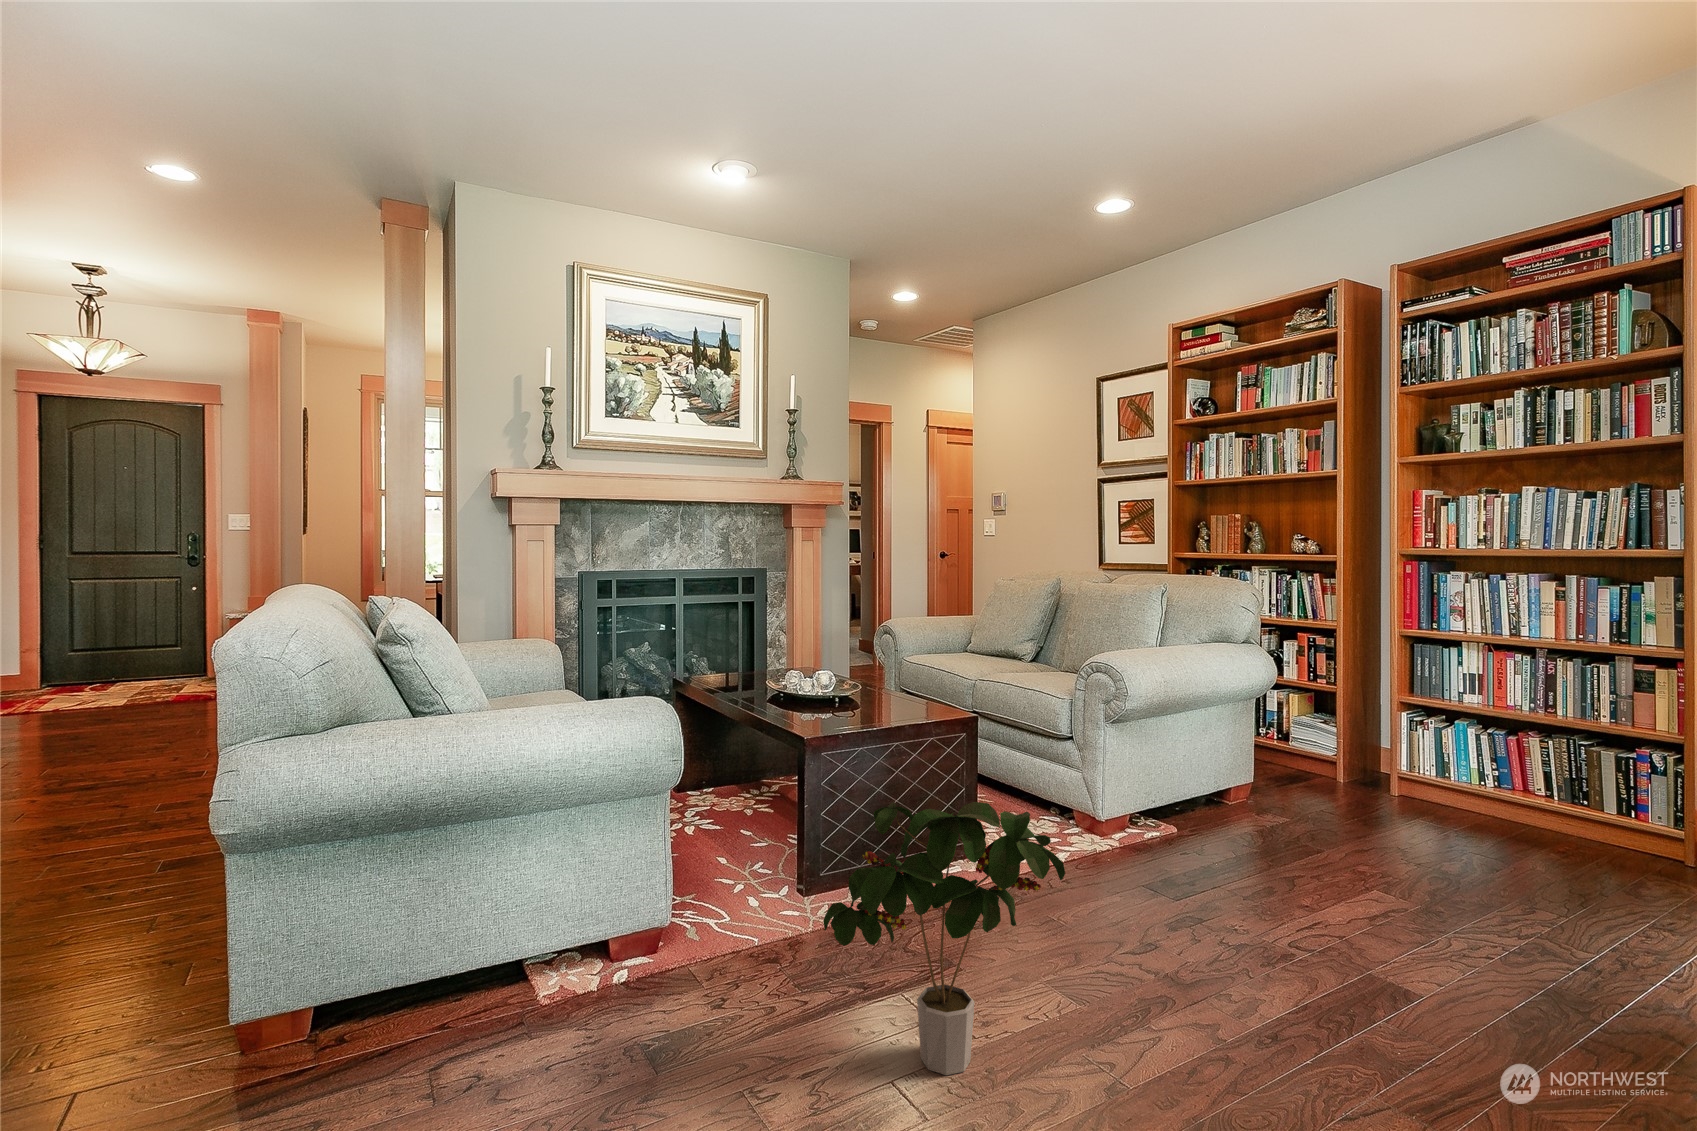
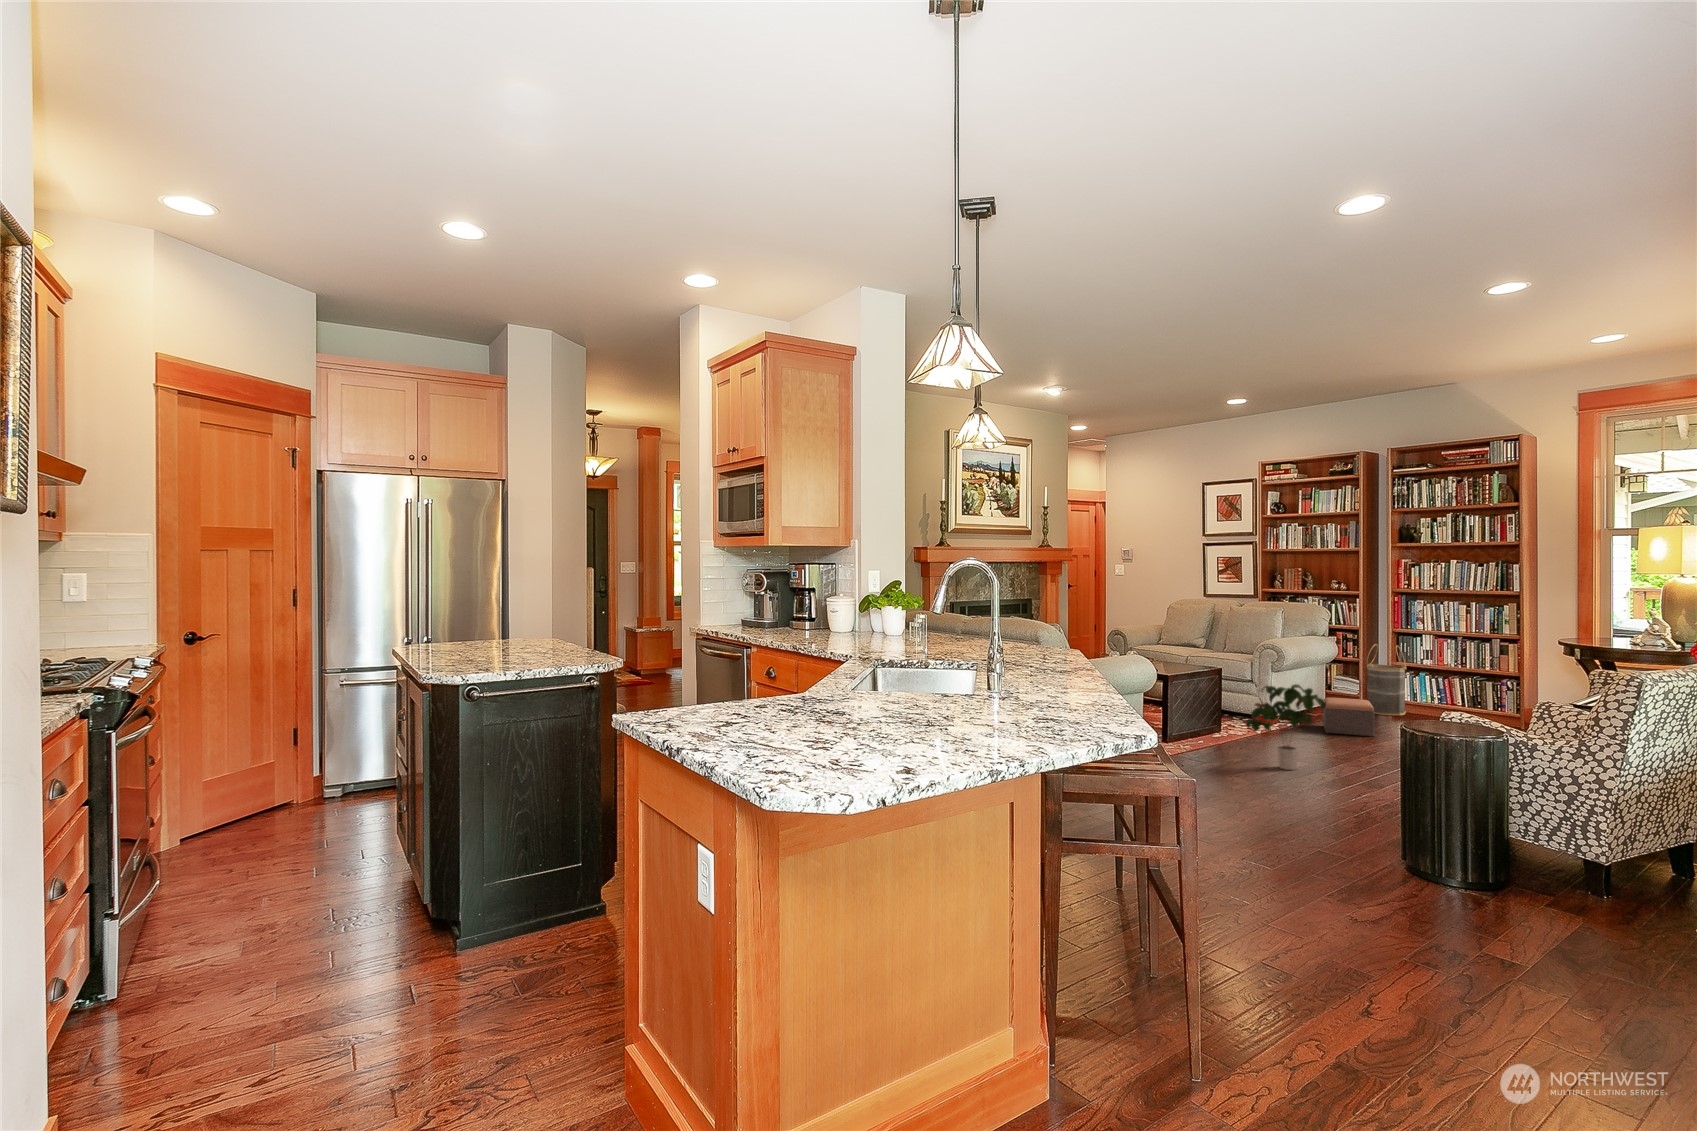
basket: none [1332,661,1418,815] -> present [1366,644,1407,716]
footstool: none [1193,784,1312,895] -> present [1323,698,1375,737]

